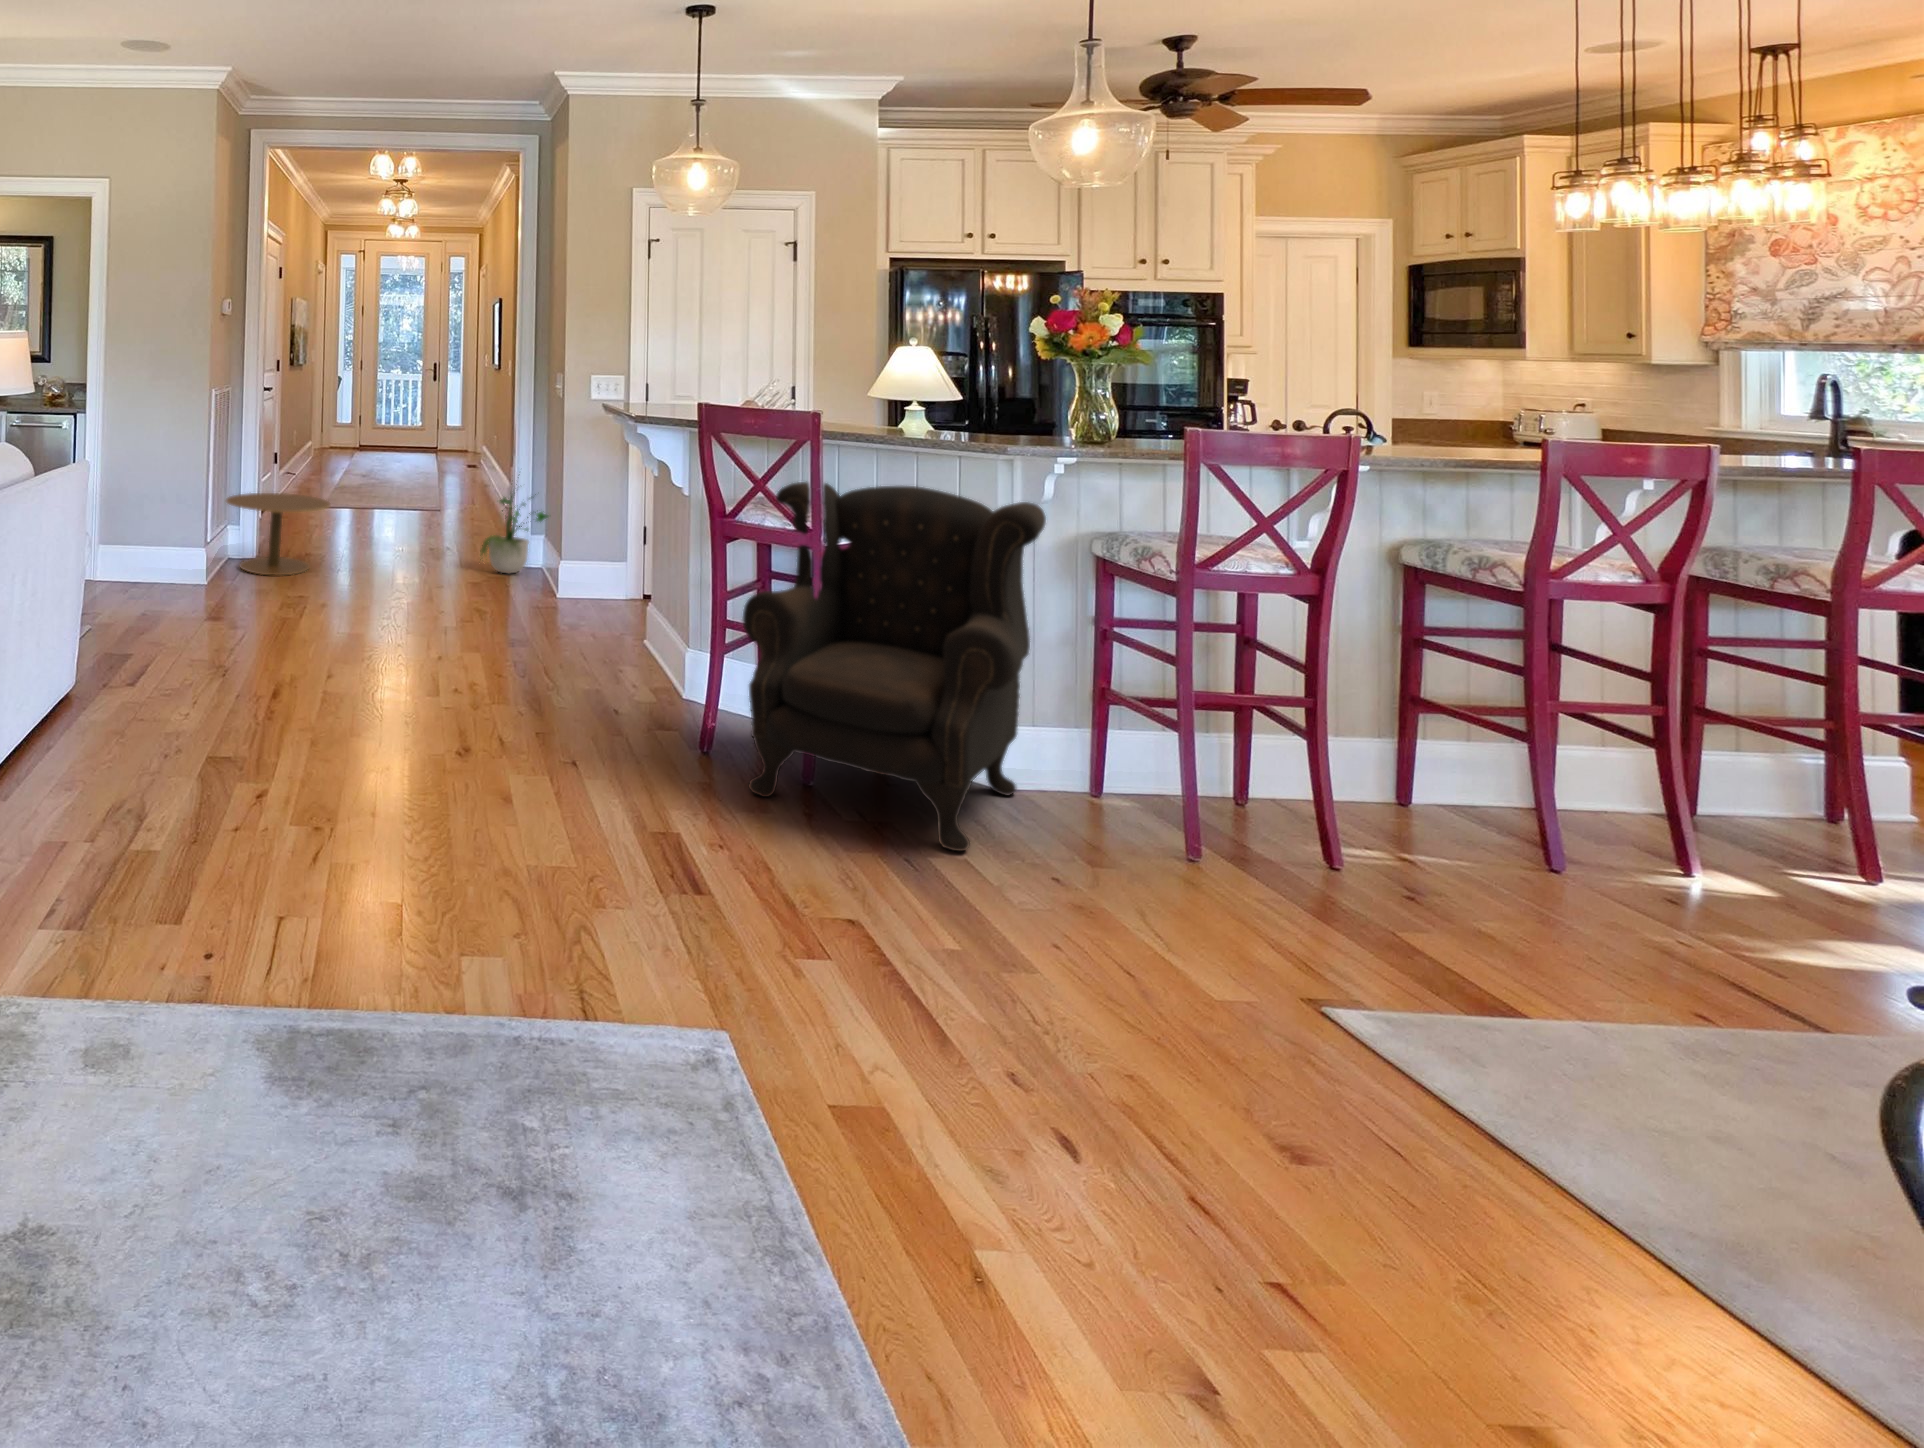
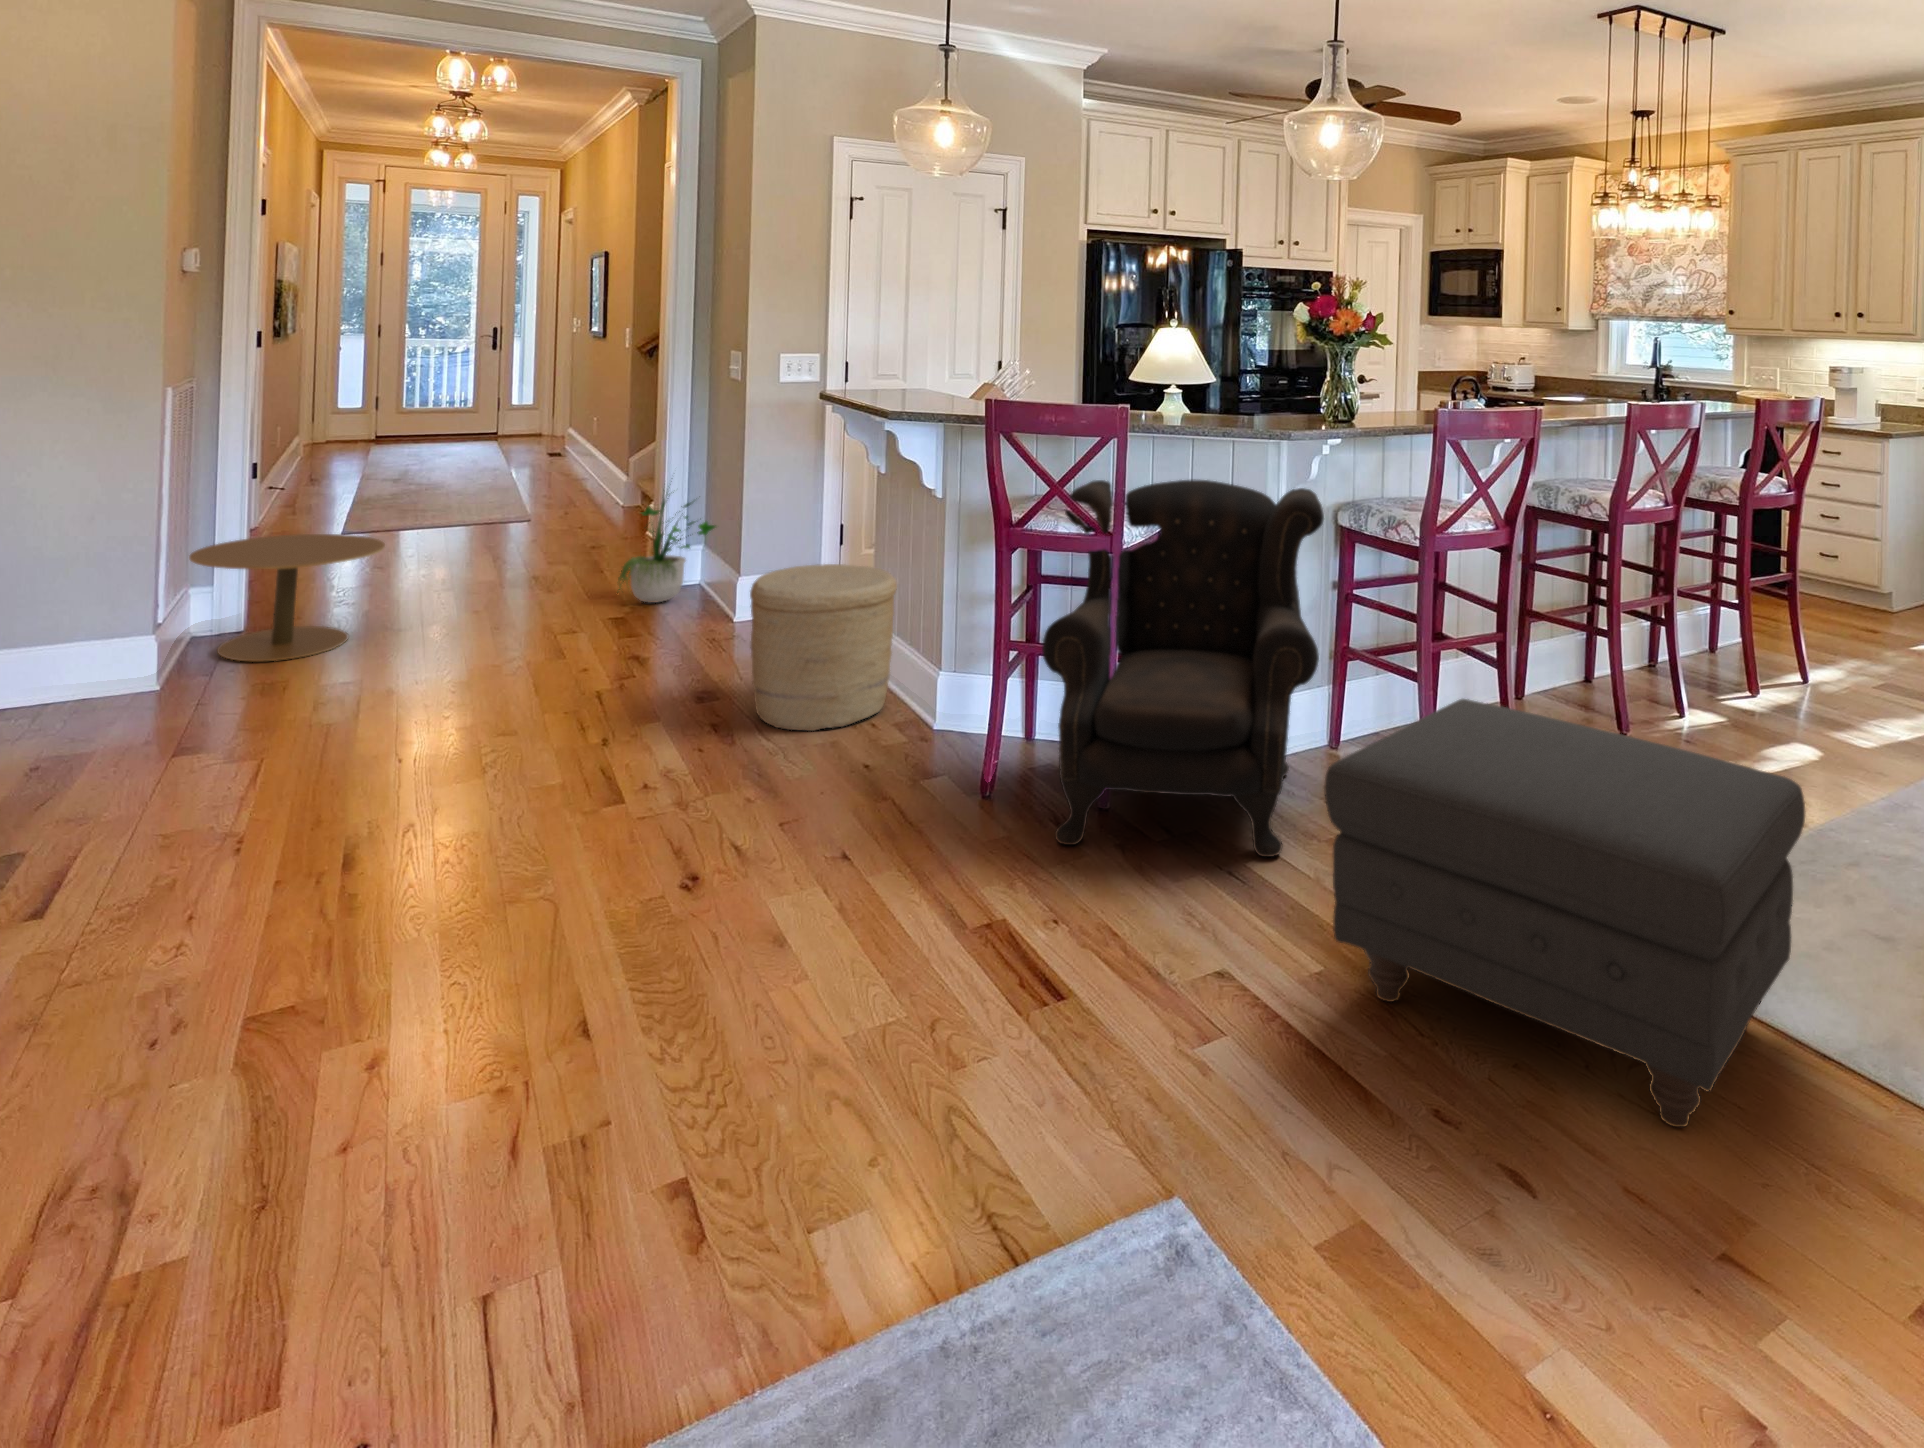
woven basket: none [543,543,660,677] -> present [750,564,897,731]
ottoman: none [942,718,1586,1189] -> present [1324,699,1805,1128]

